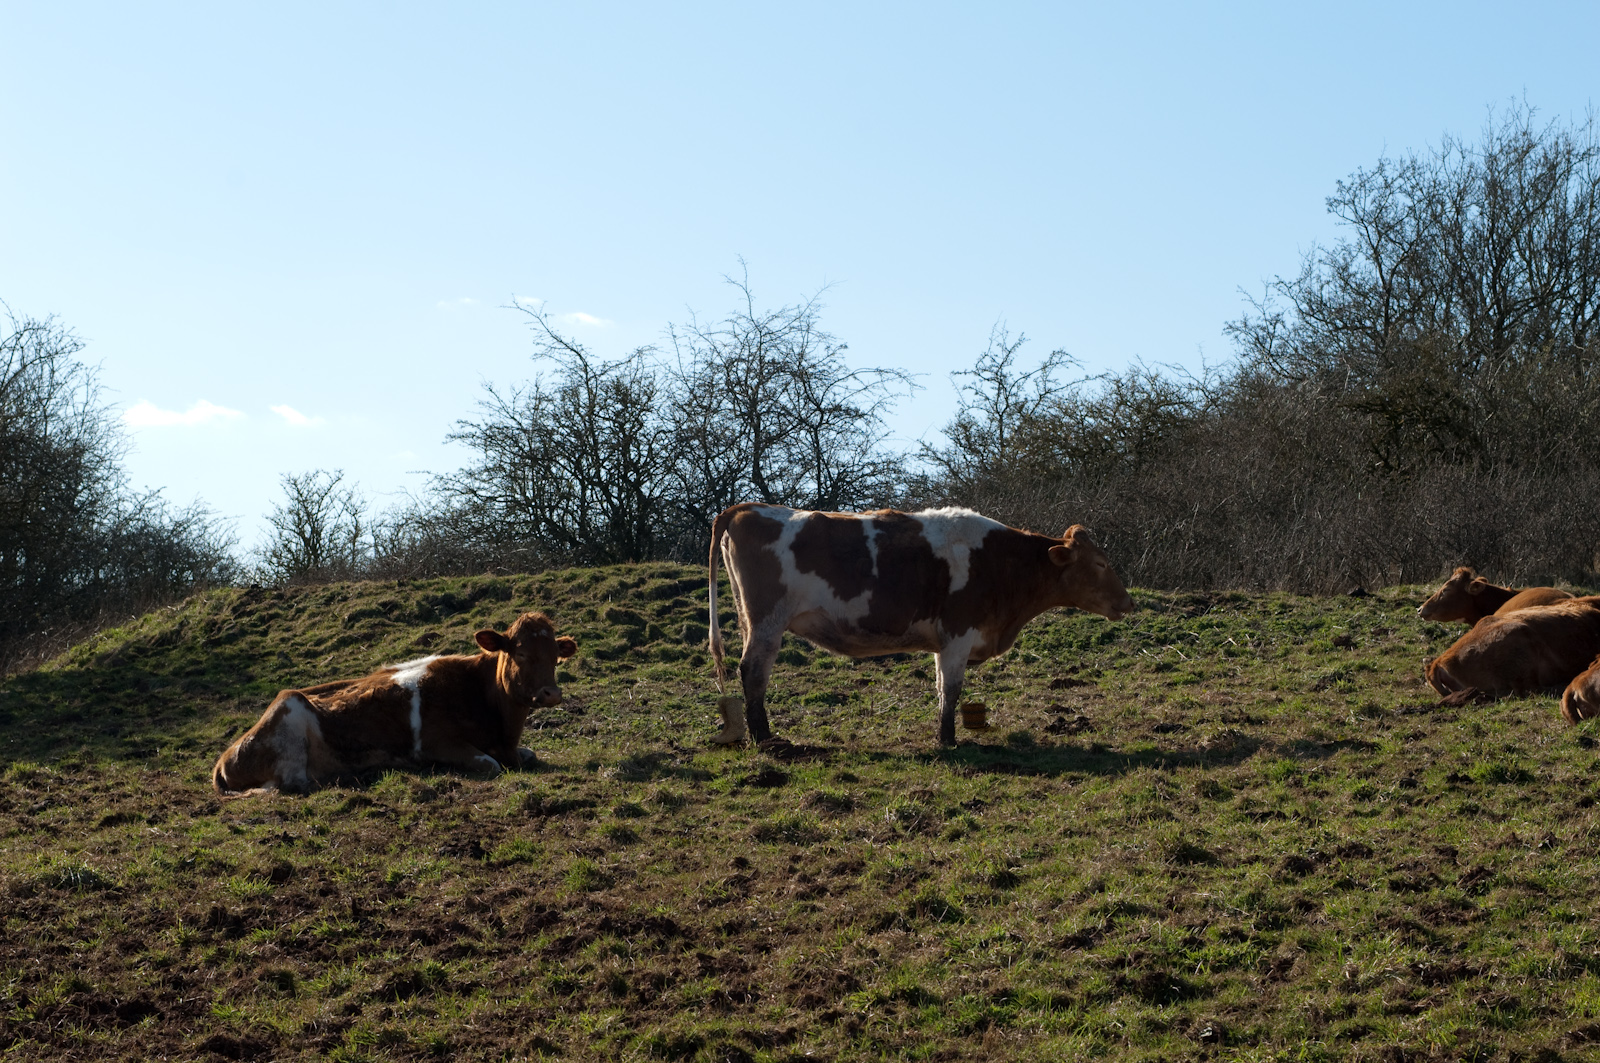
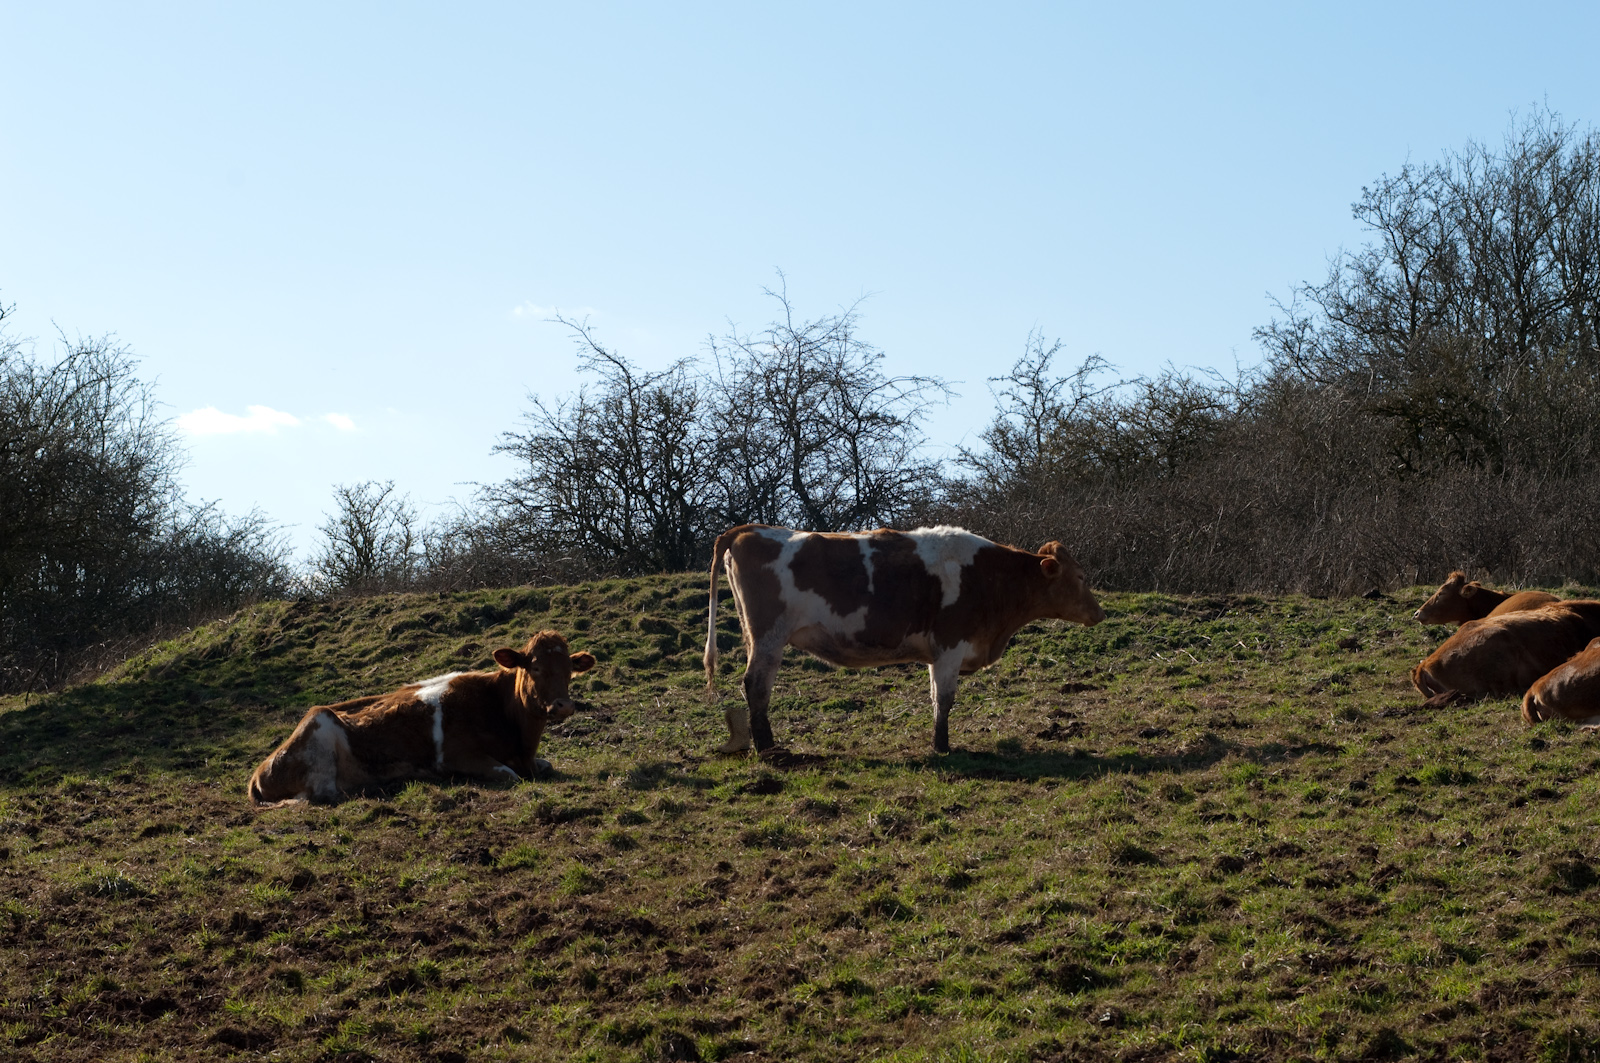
wooden bucket: present [959,684,987,728] -> none [955,692,982,735]

